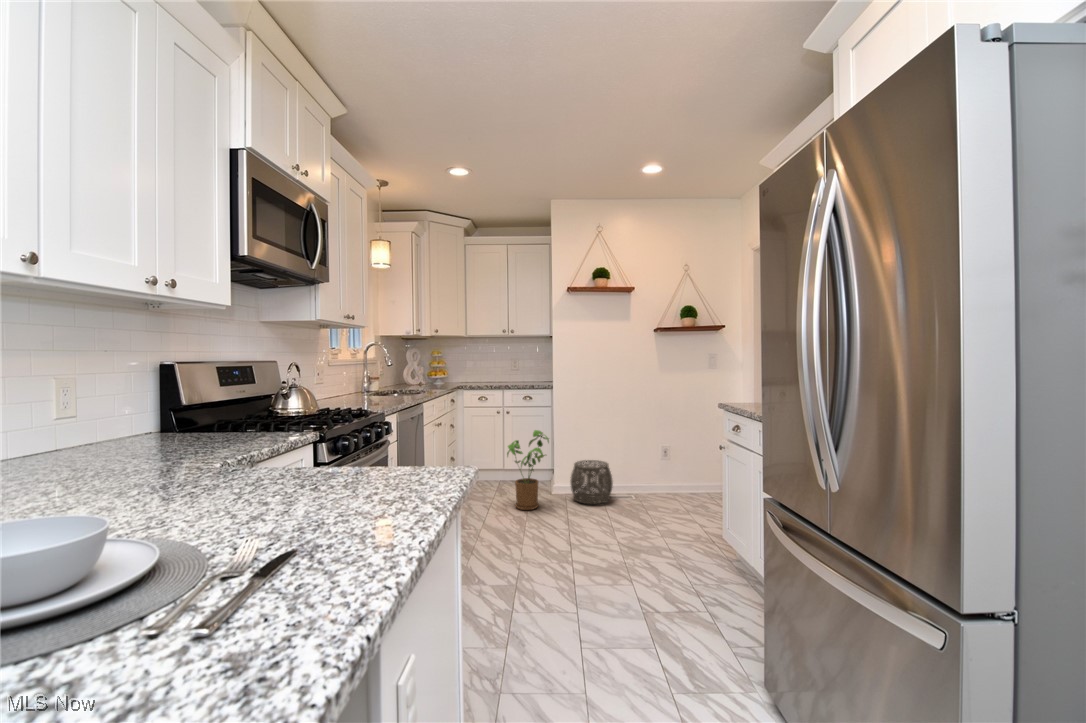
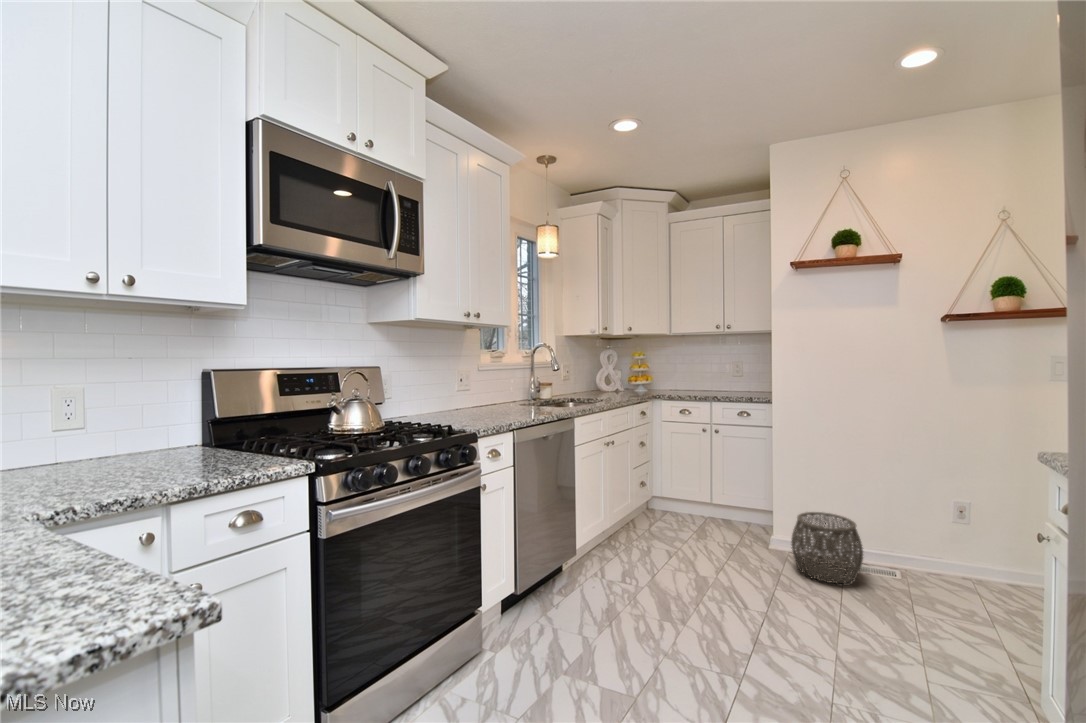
house plant: present [507,430,549,510] -> none [696,462,758,570]

